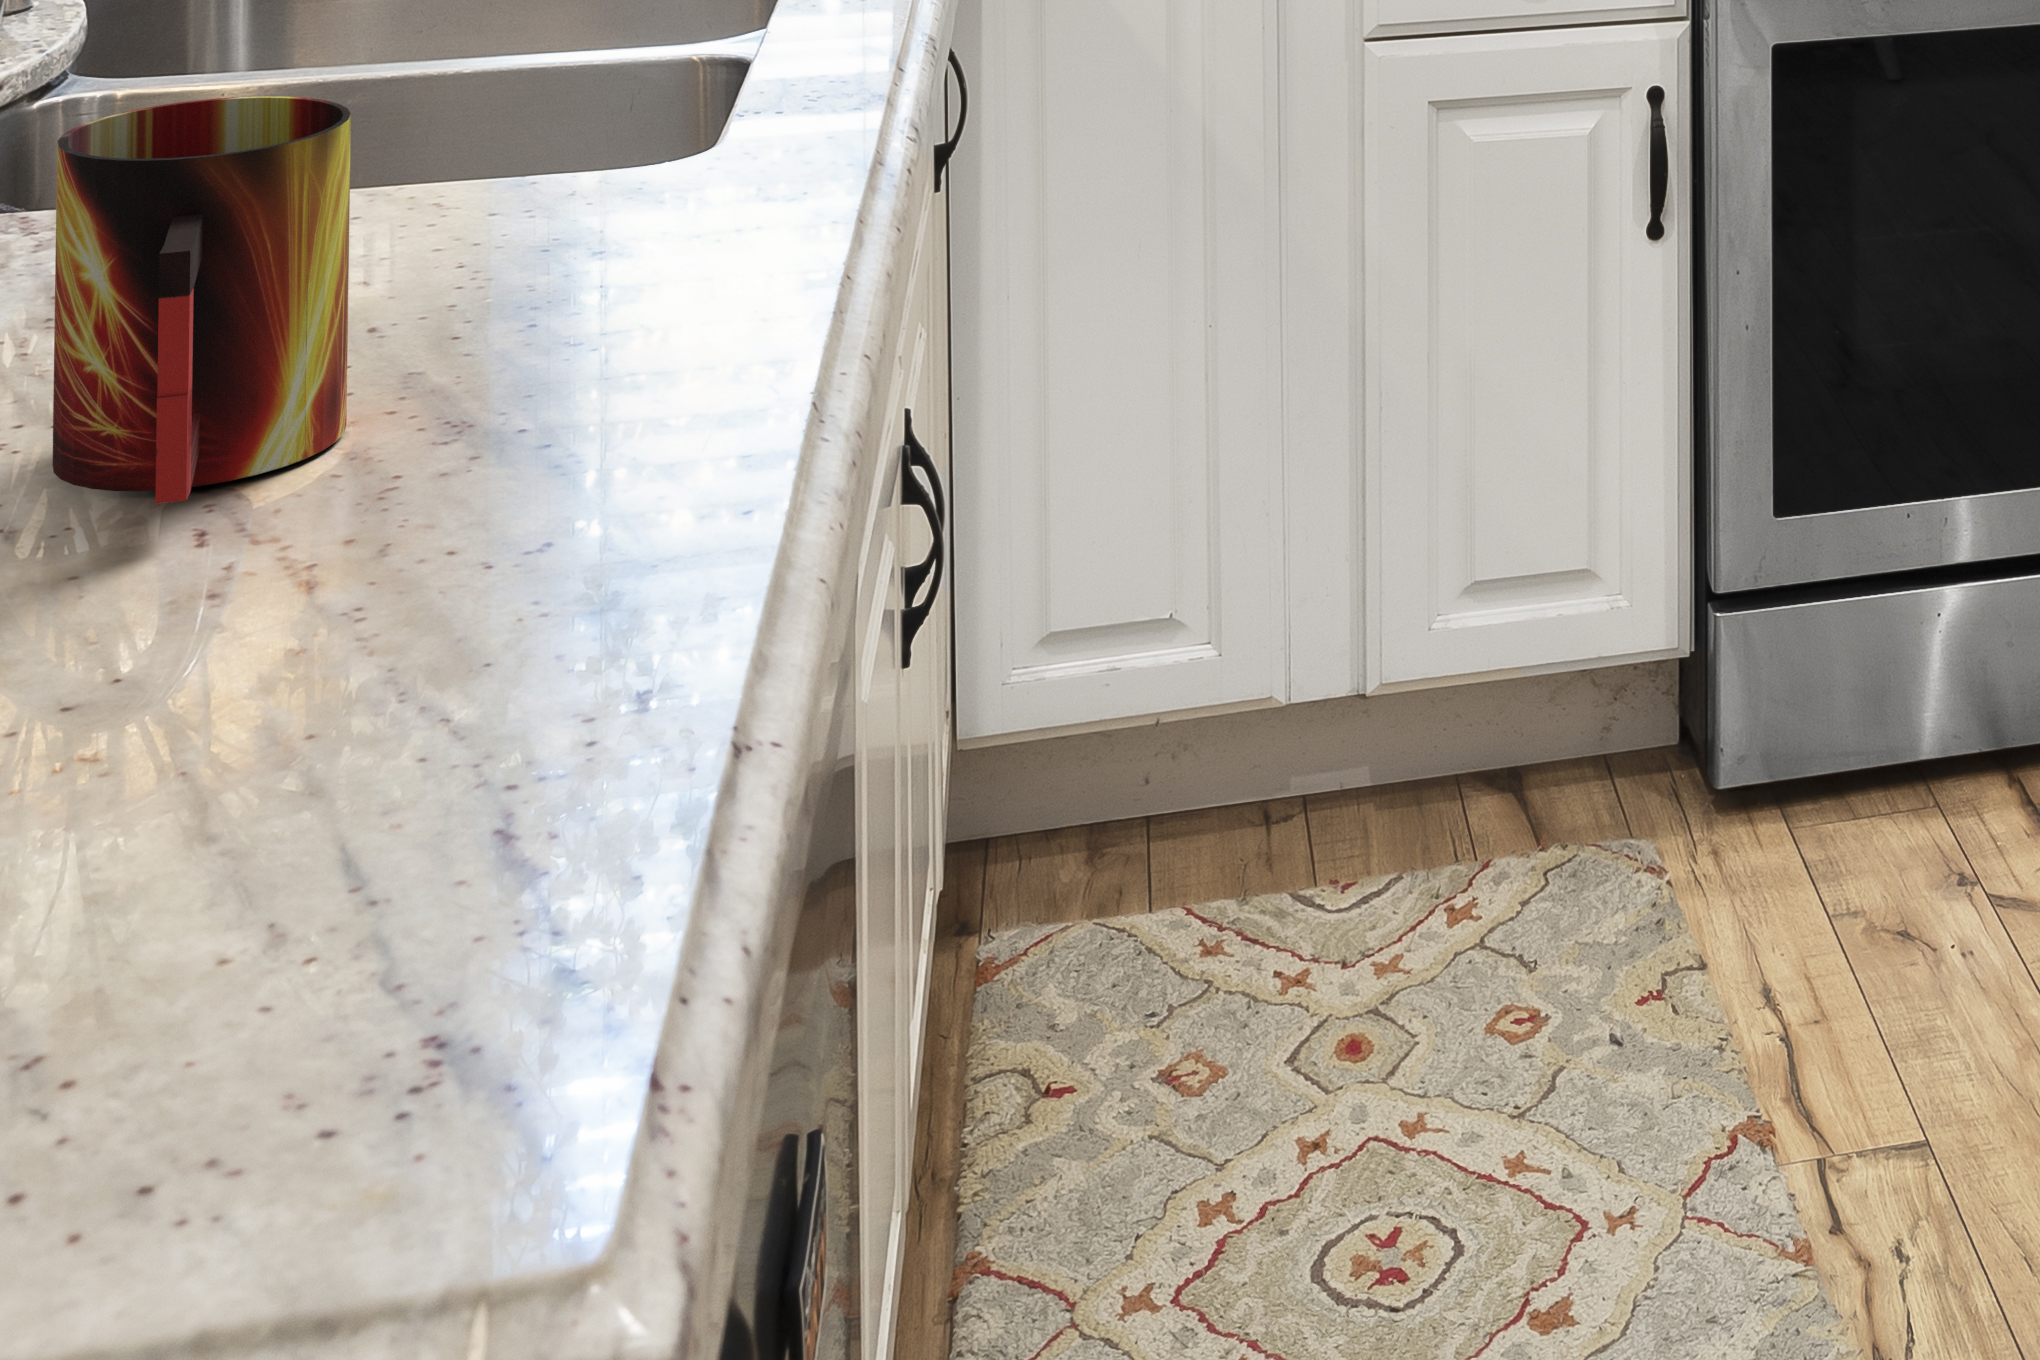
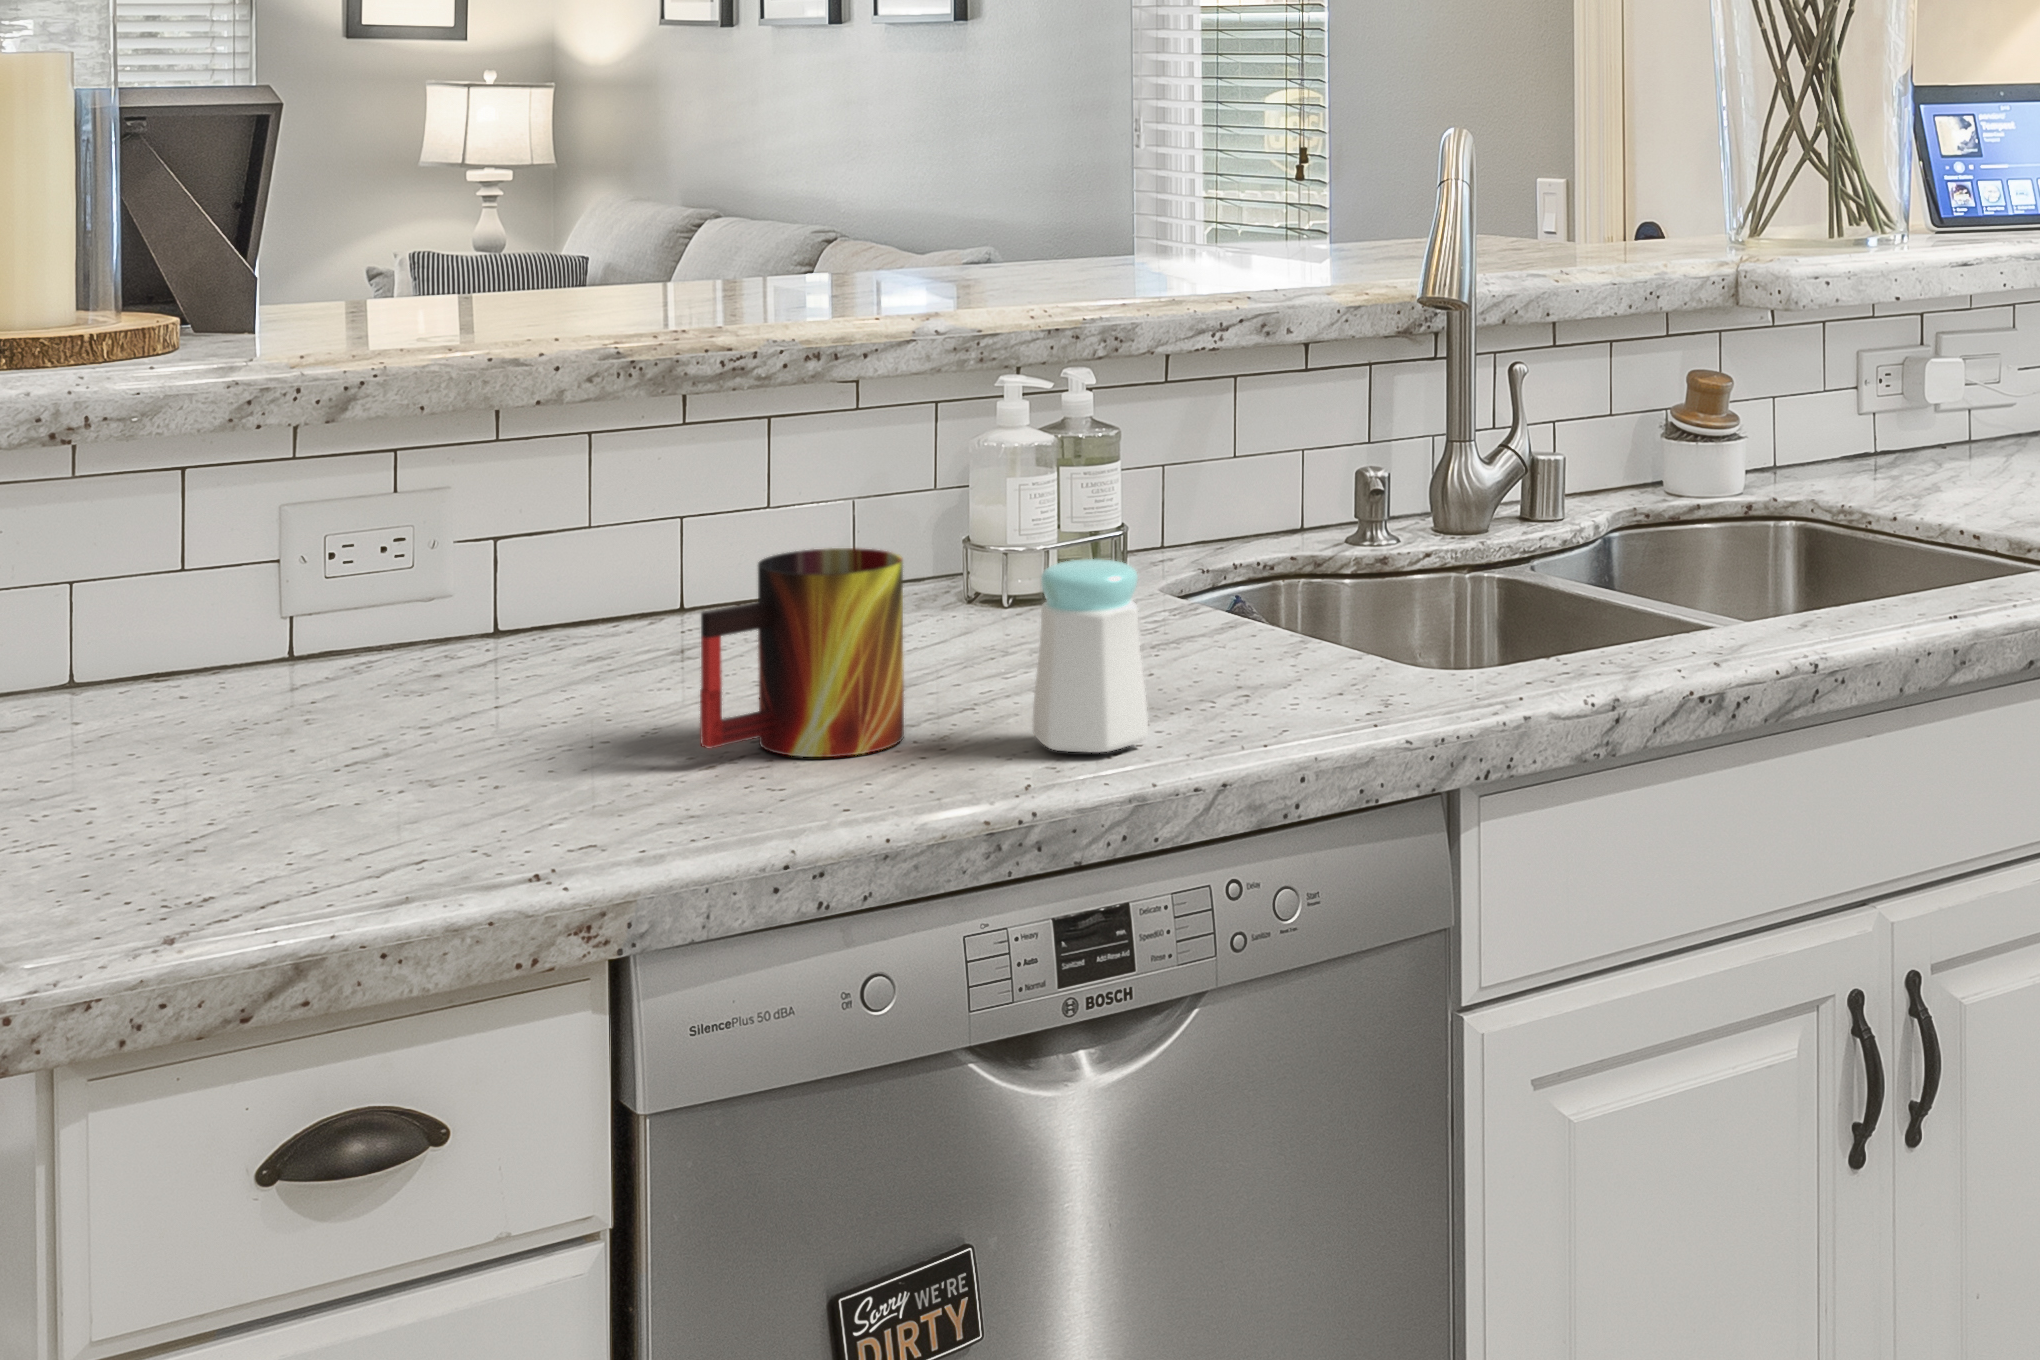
salt shaker: none [513,25,700,330] -> present [1033,559,1148,753]

